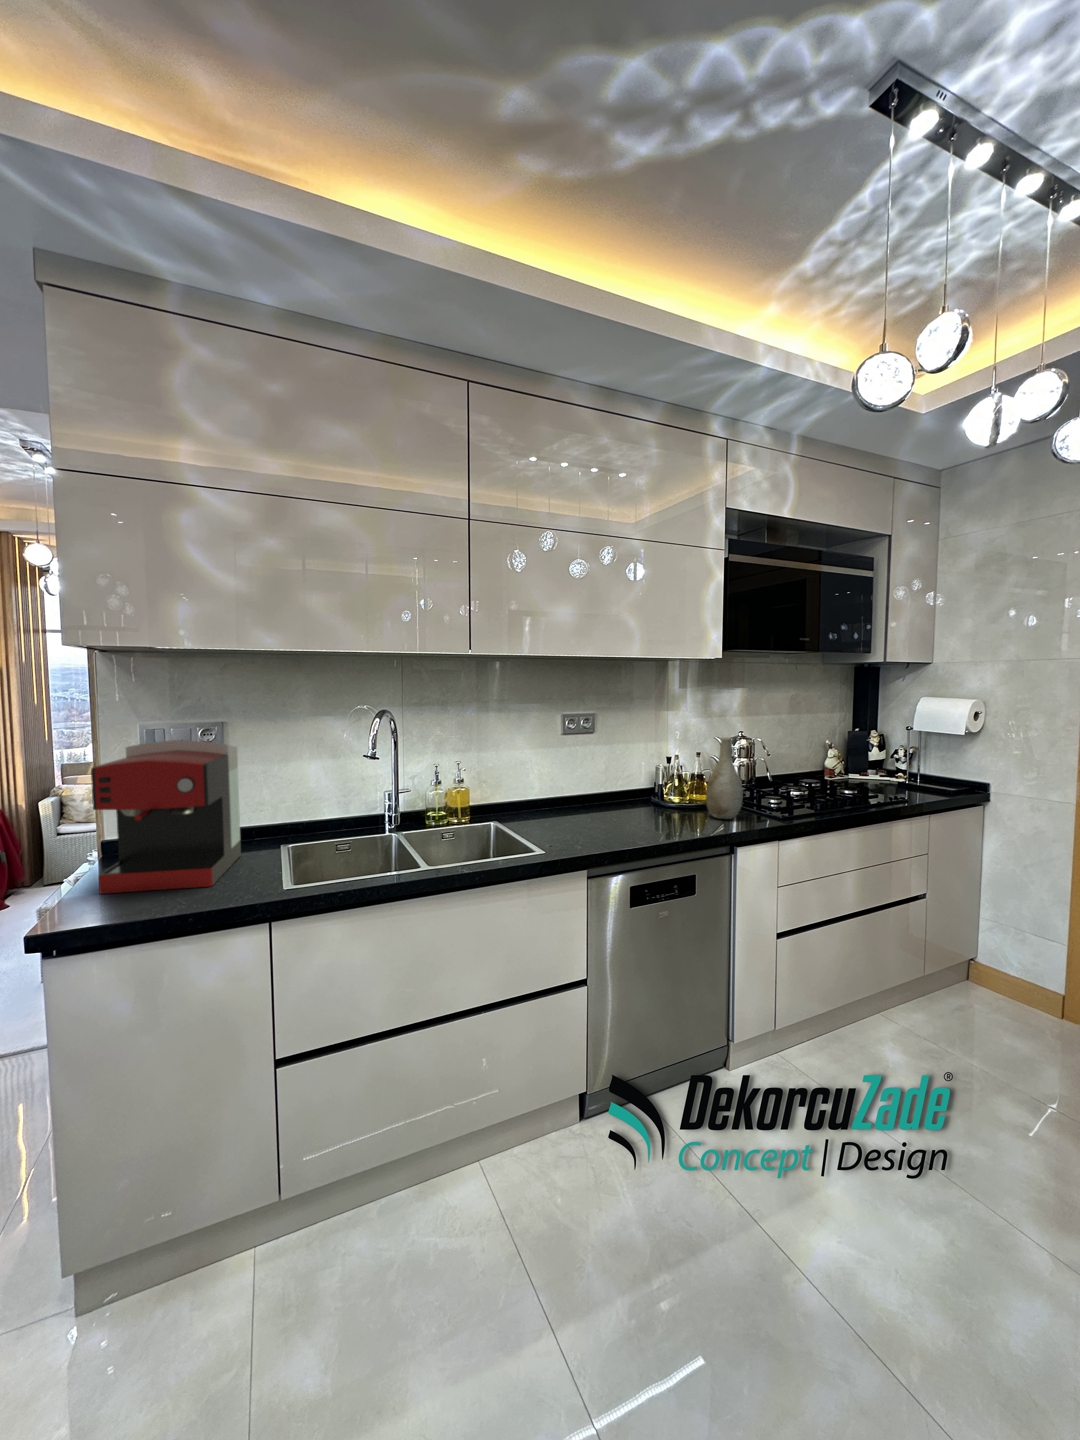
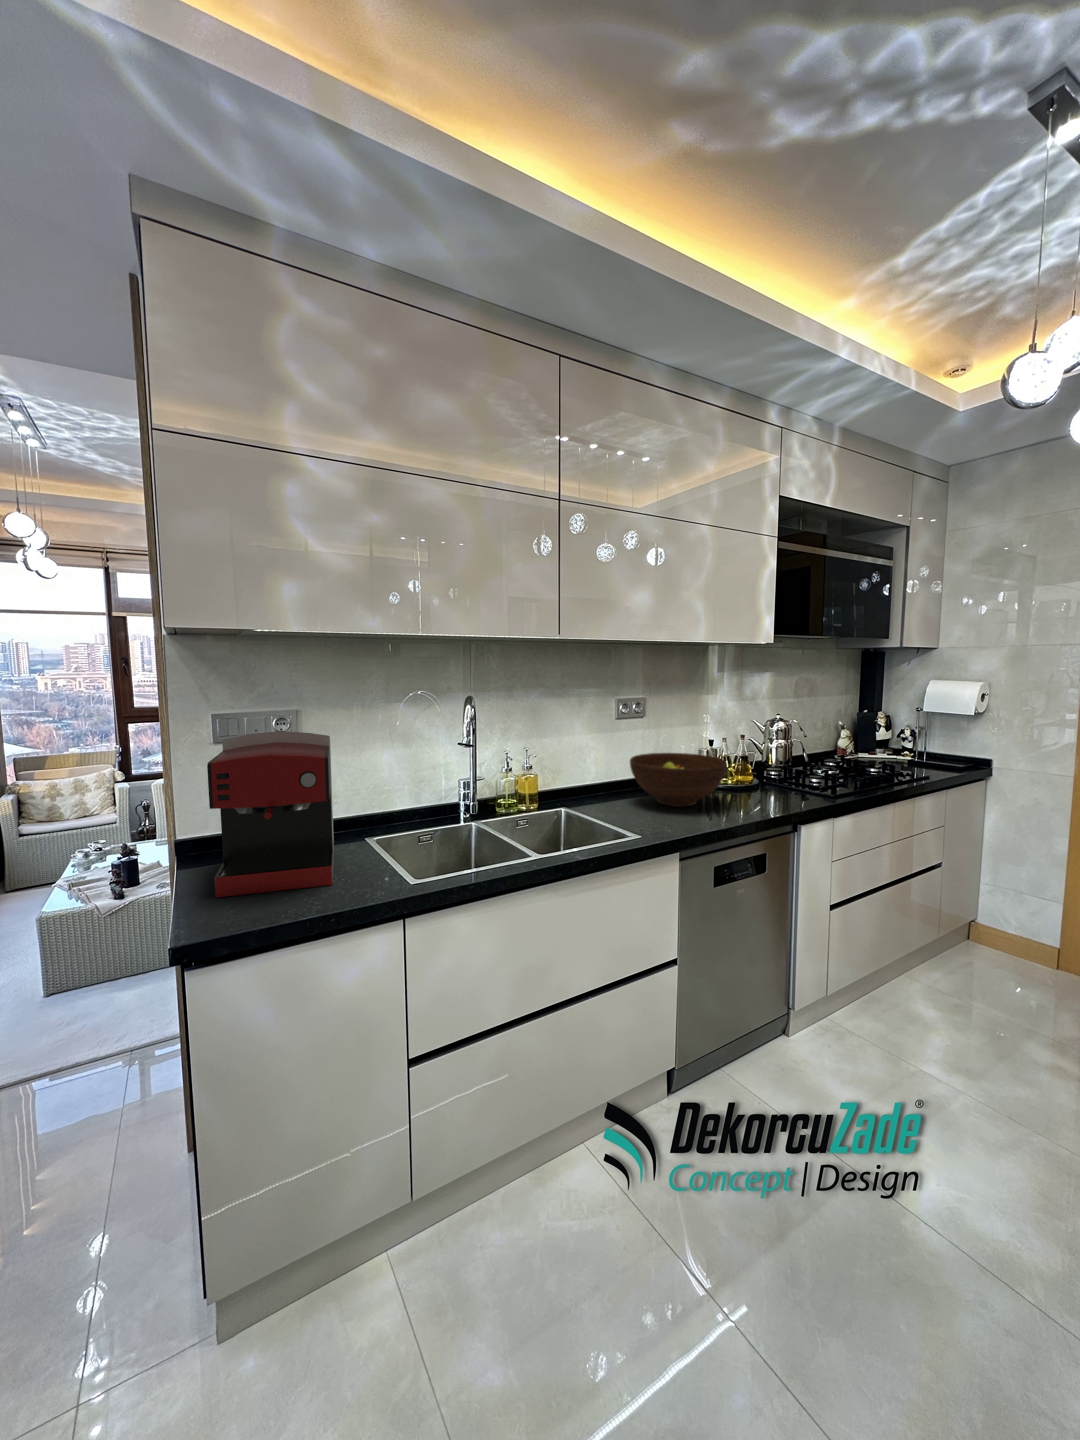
vase: present [705,737,743,819] -> none [760,721,797,799]
fruit bowl: none [565,769,662,824] -> present [630,753,727,807]

